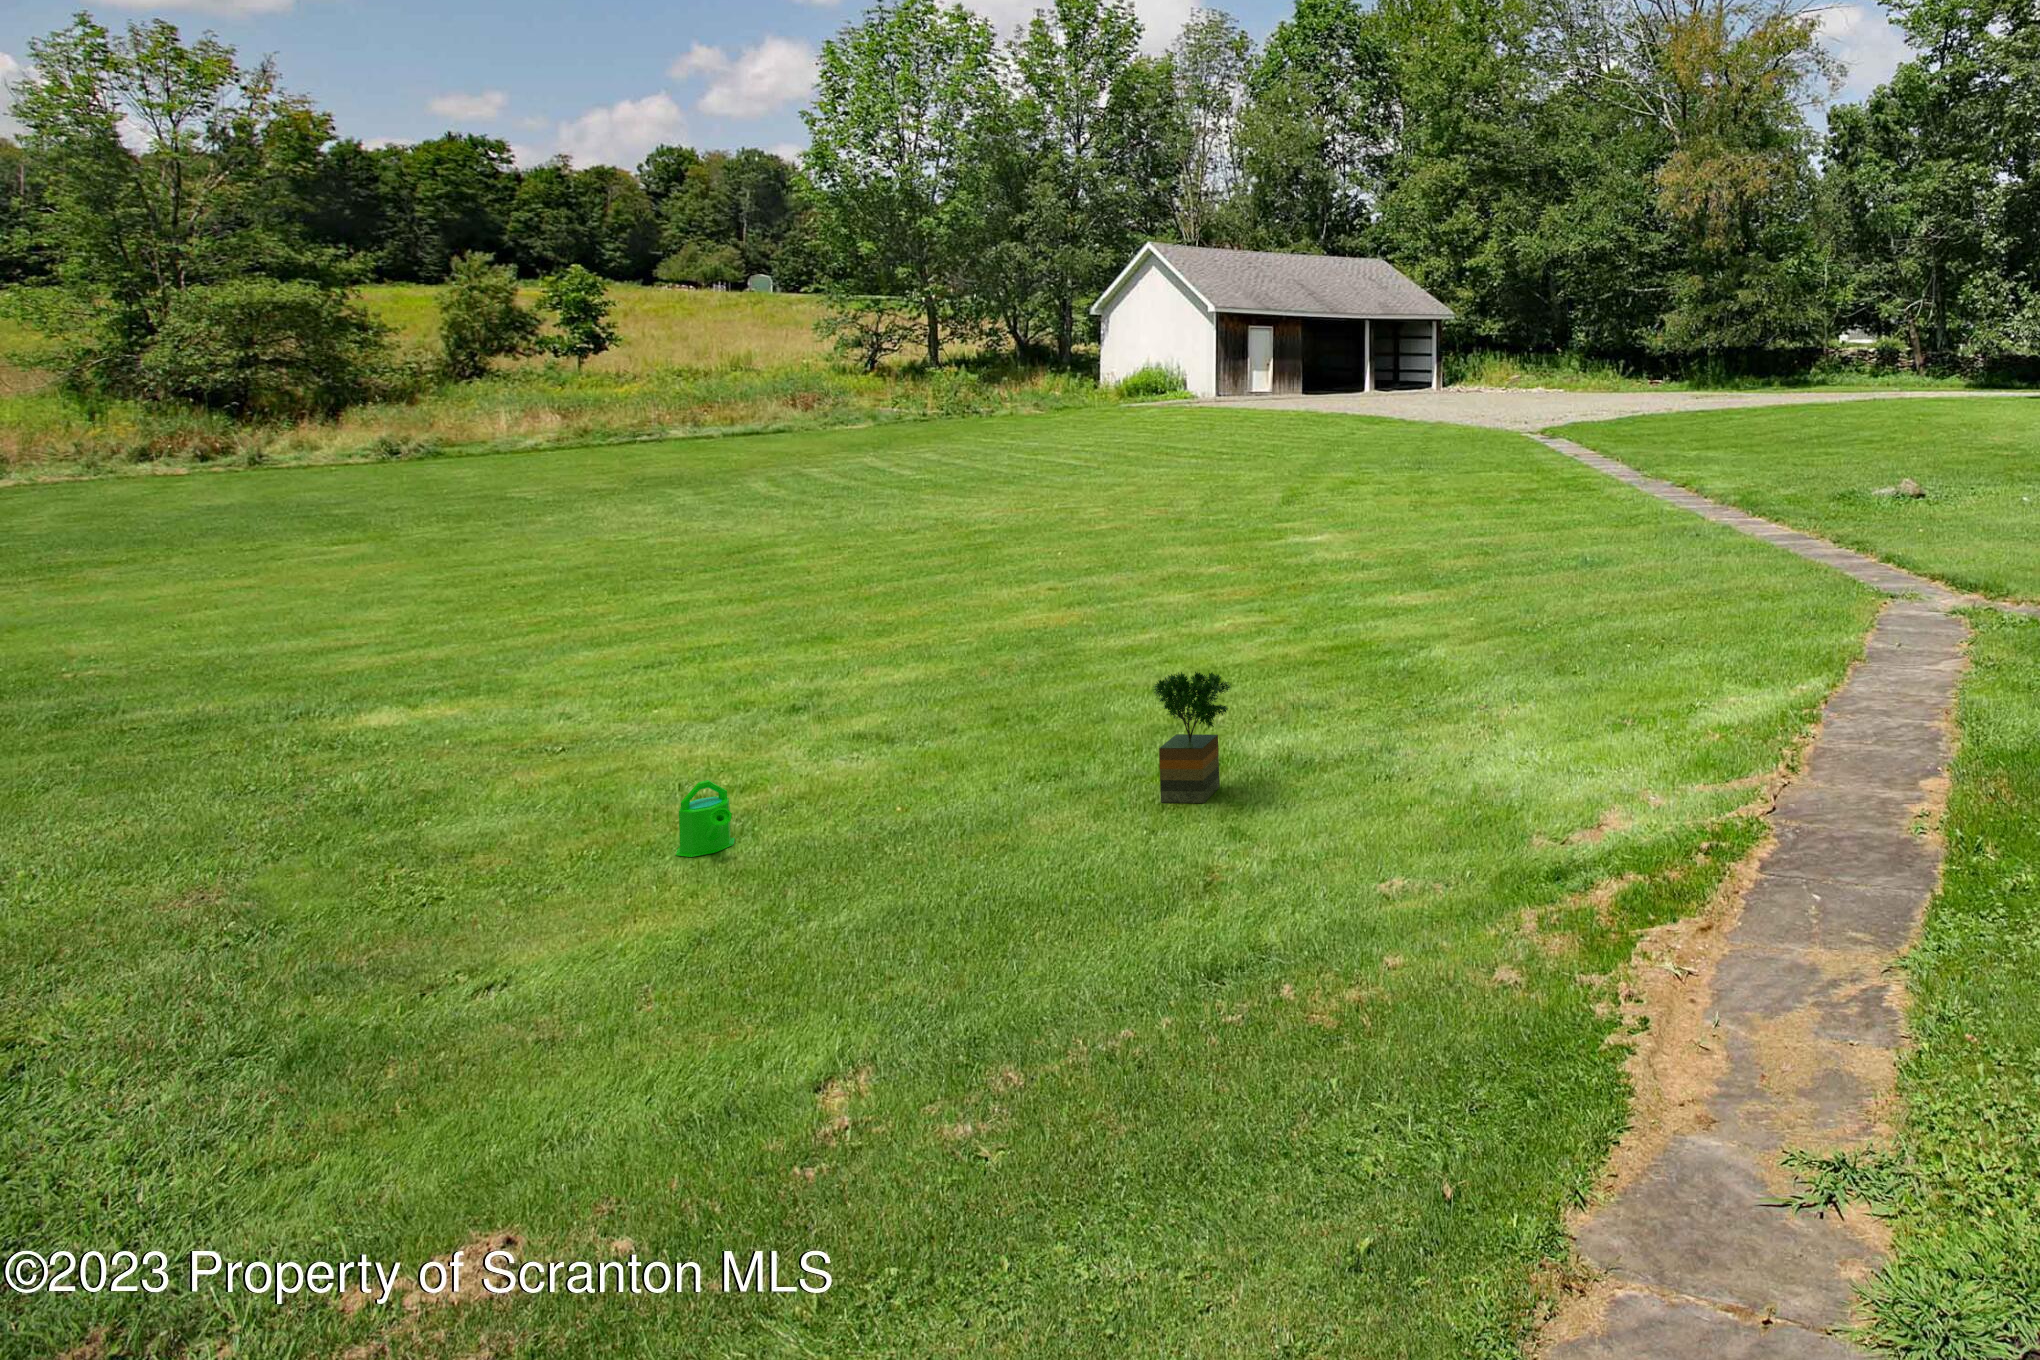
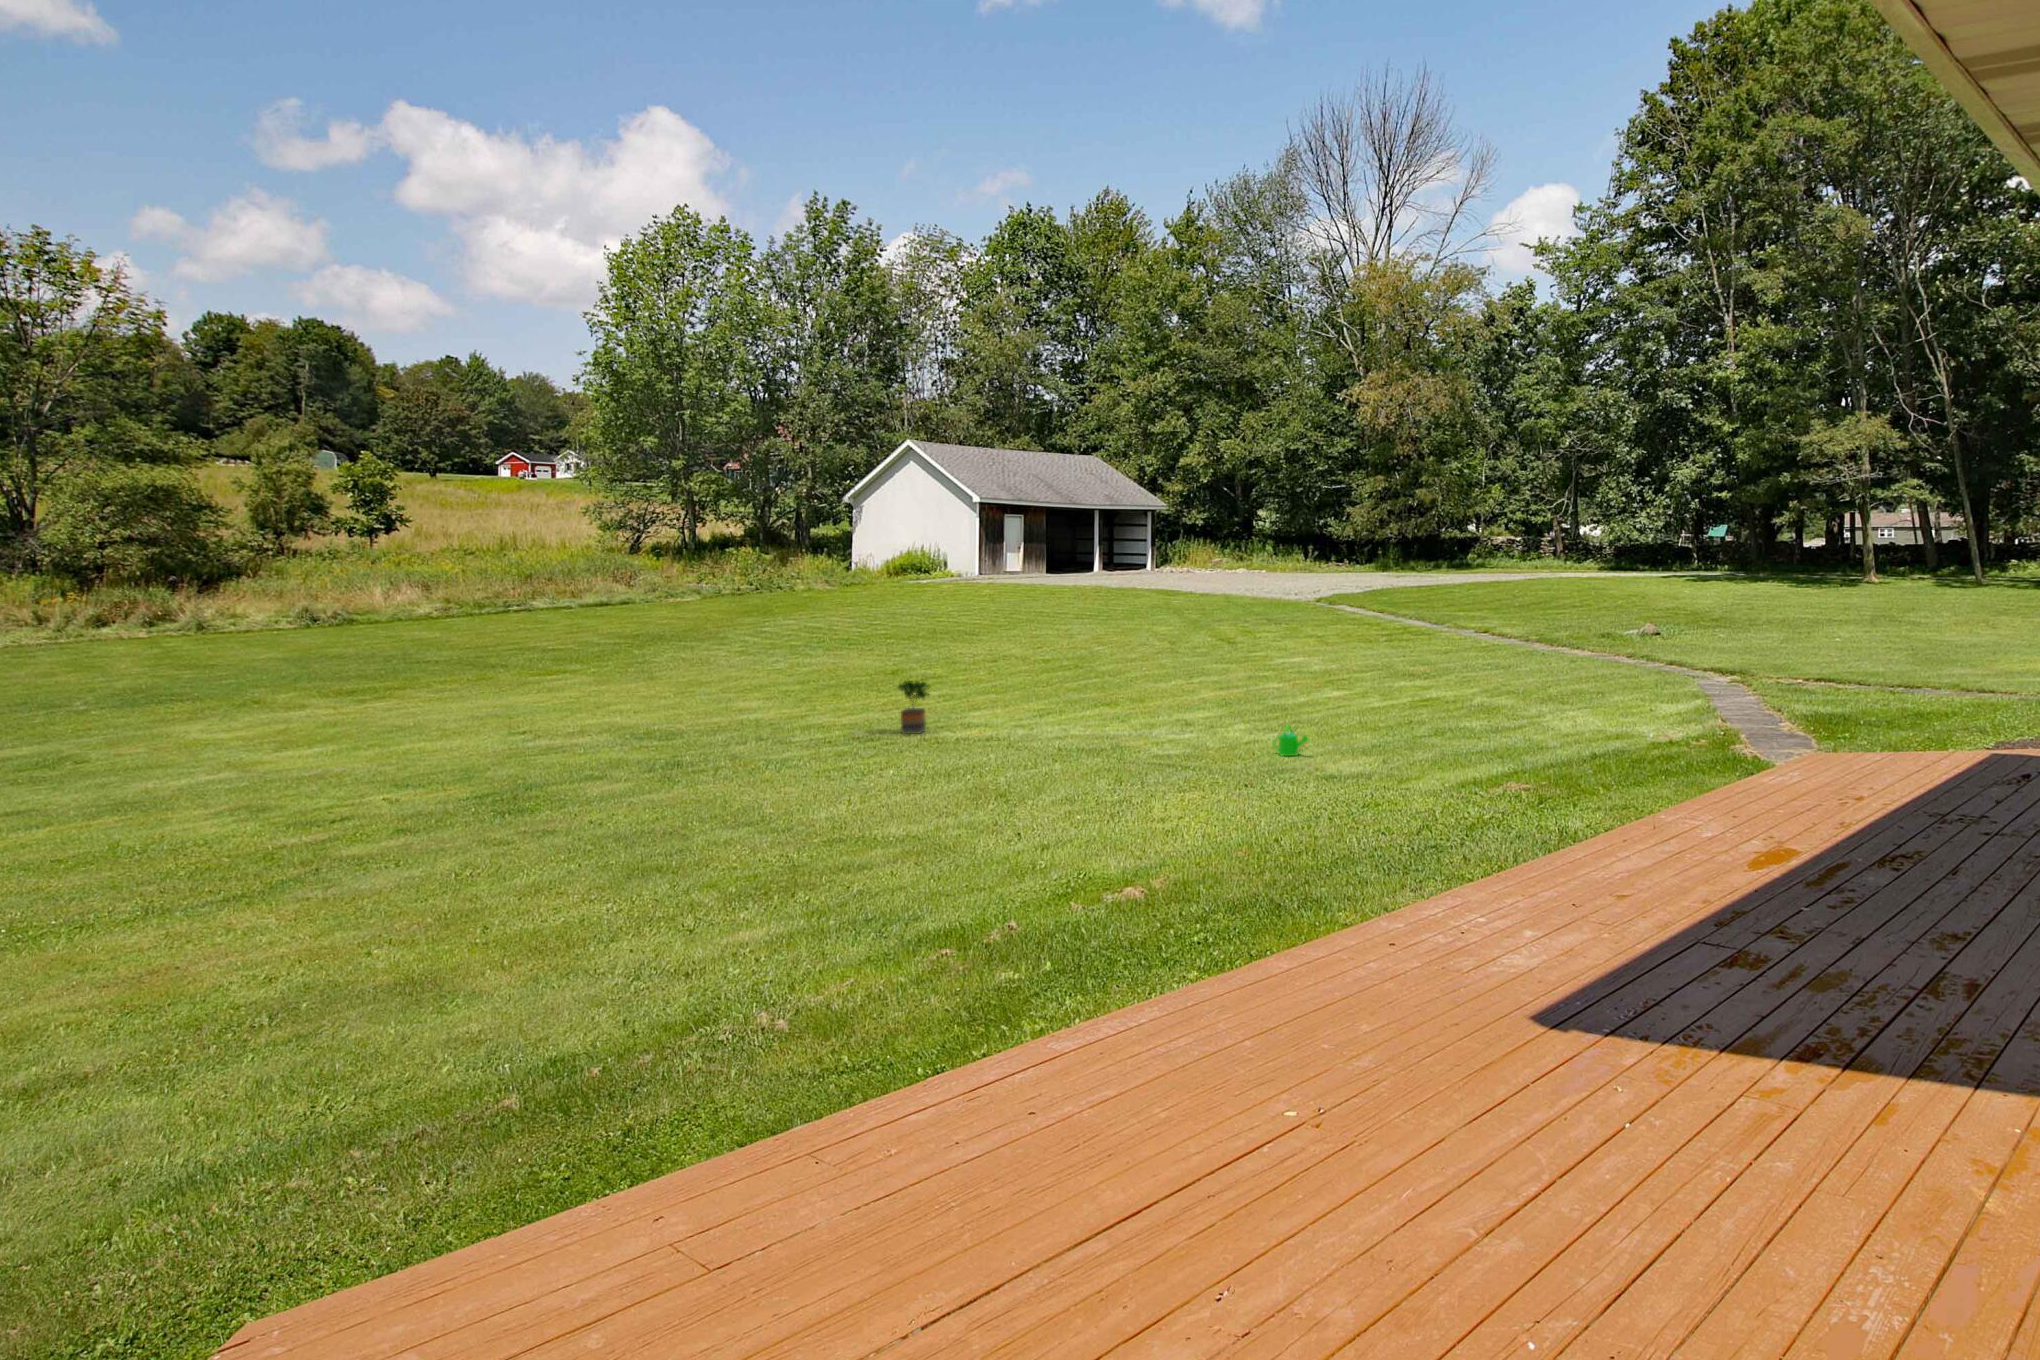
potted tree: present [1153,672,1231,803] -> present [898,681,931,734]

